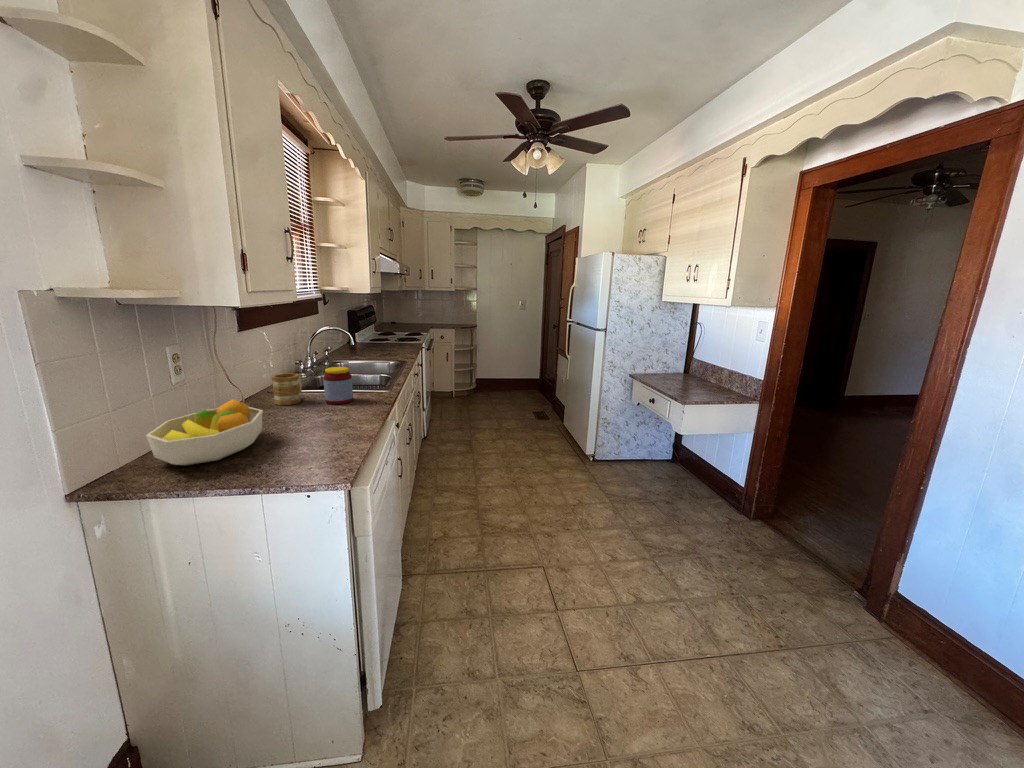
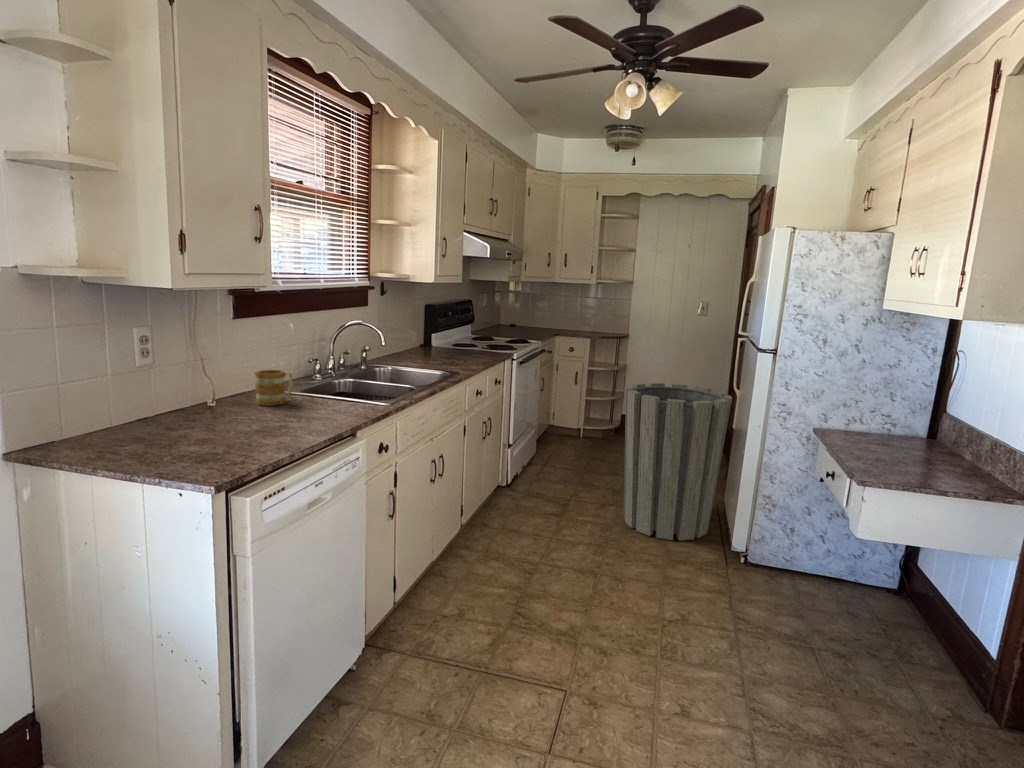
trash can: none [509,355,576,455] -> present [624,383,732,541]
jar: present [323,367,353,404] -> none [304,367,337,411]
fruit bowl: present [146,399,263,465] -> none [82,387,204,447]

